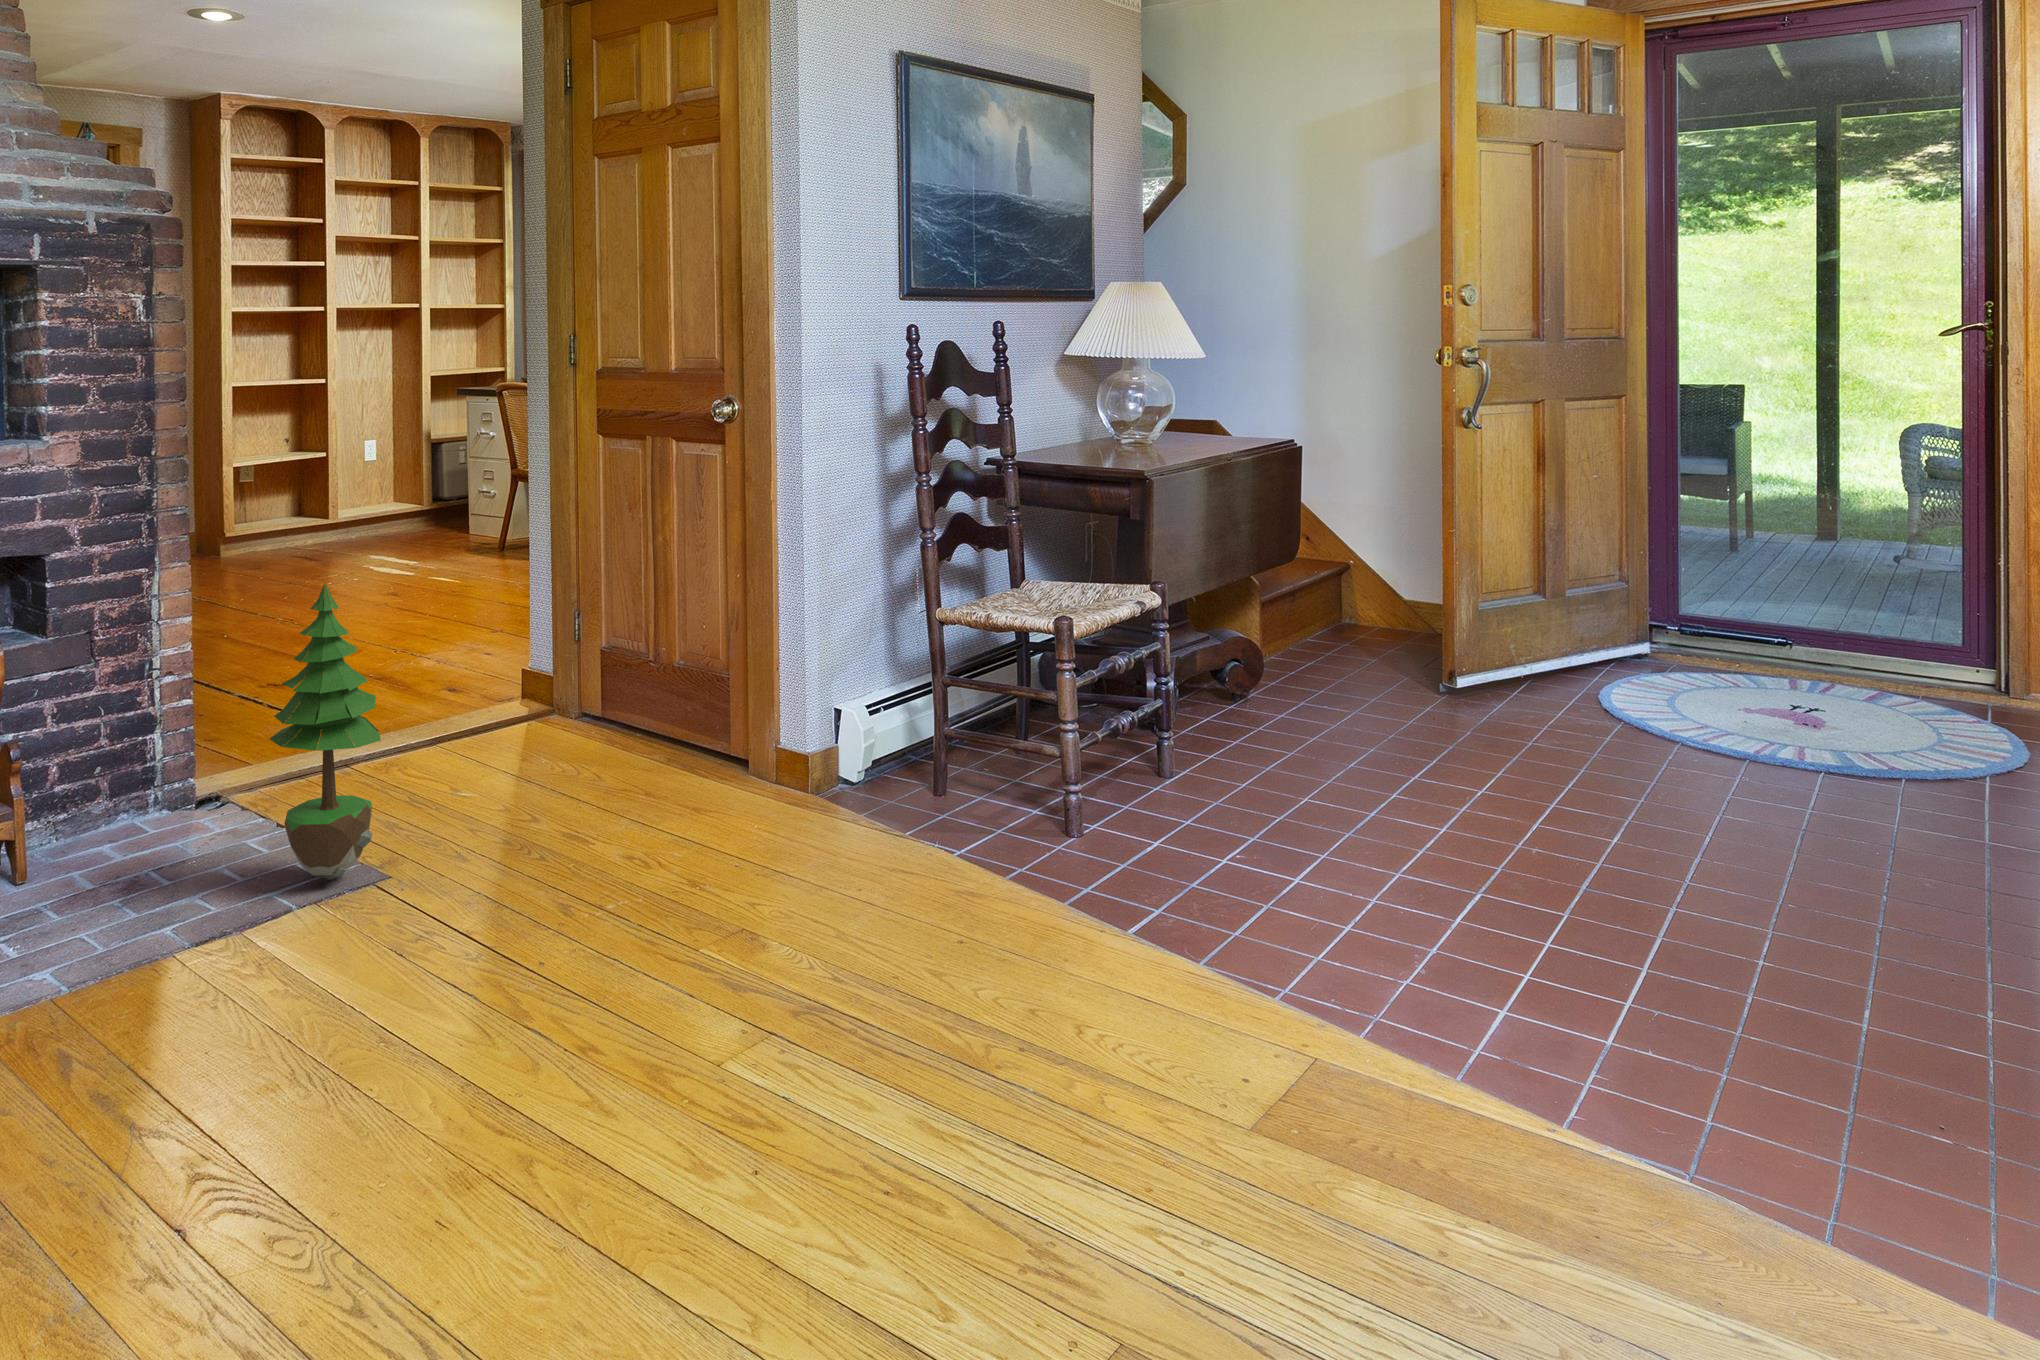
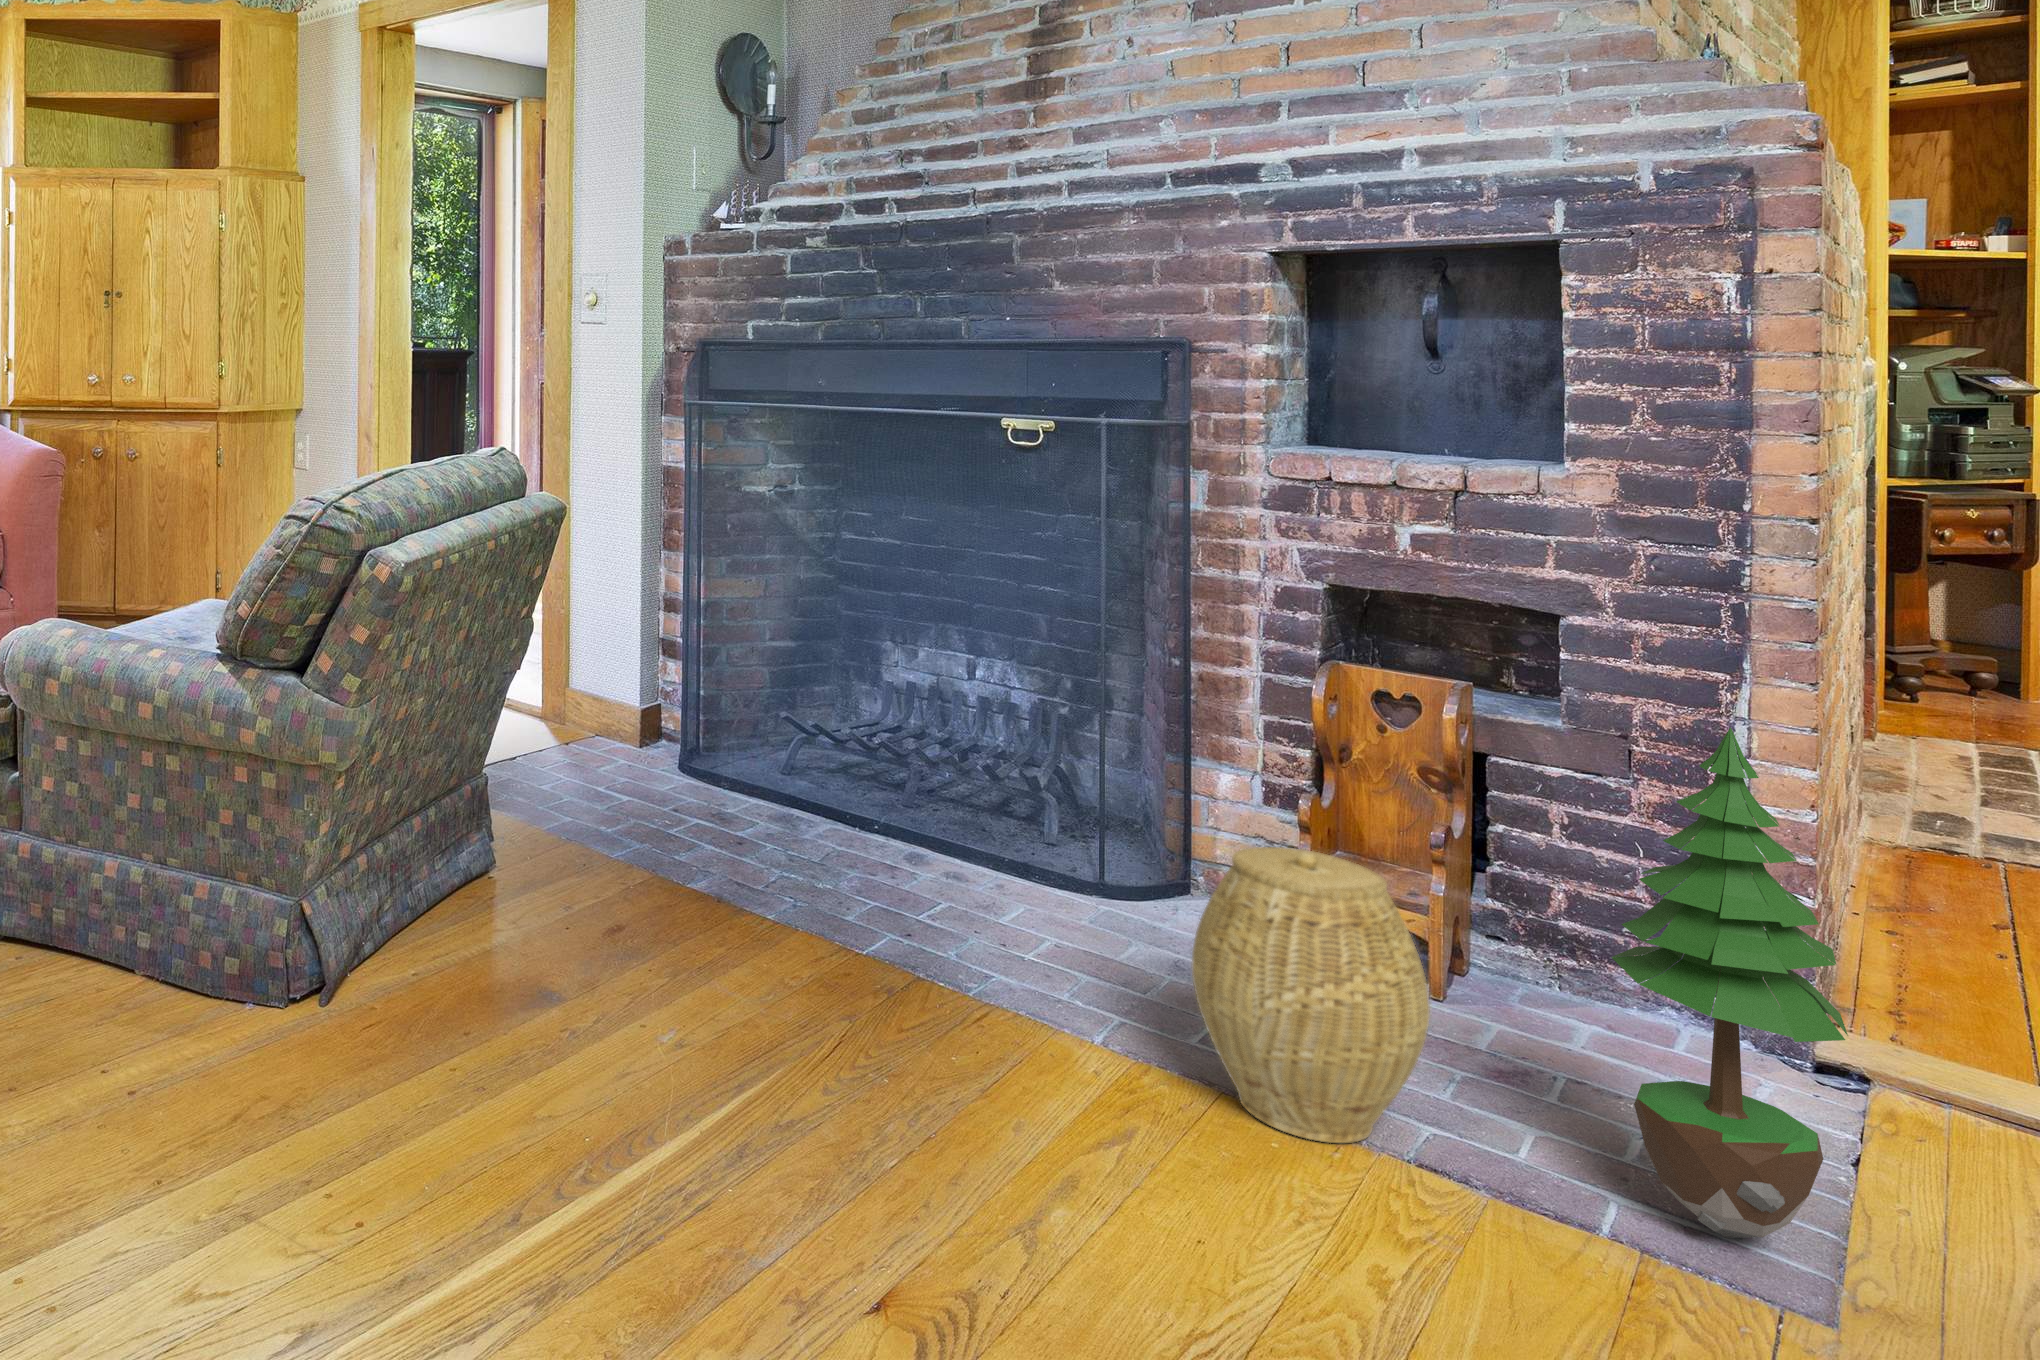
woven basket: none [32,764,214,990] -> present [1191,847,1430,1143]

